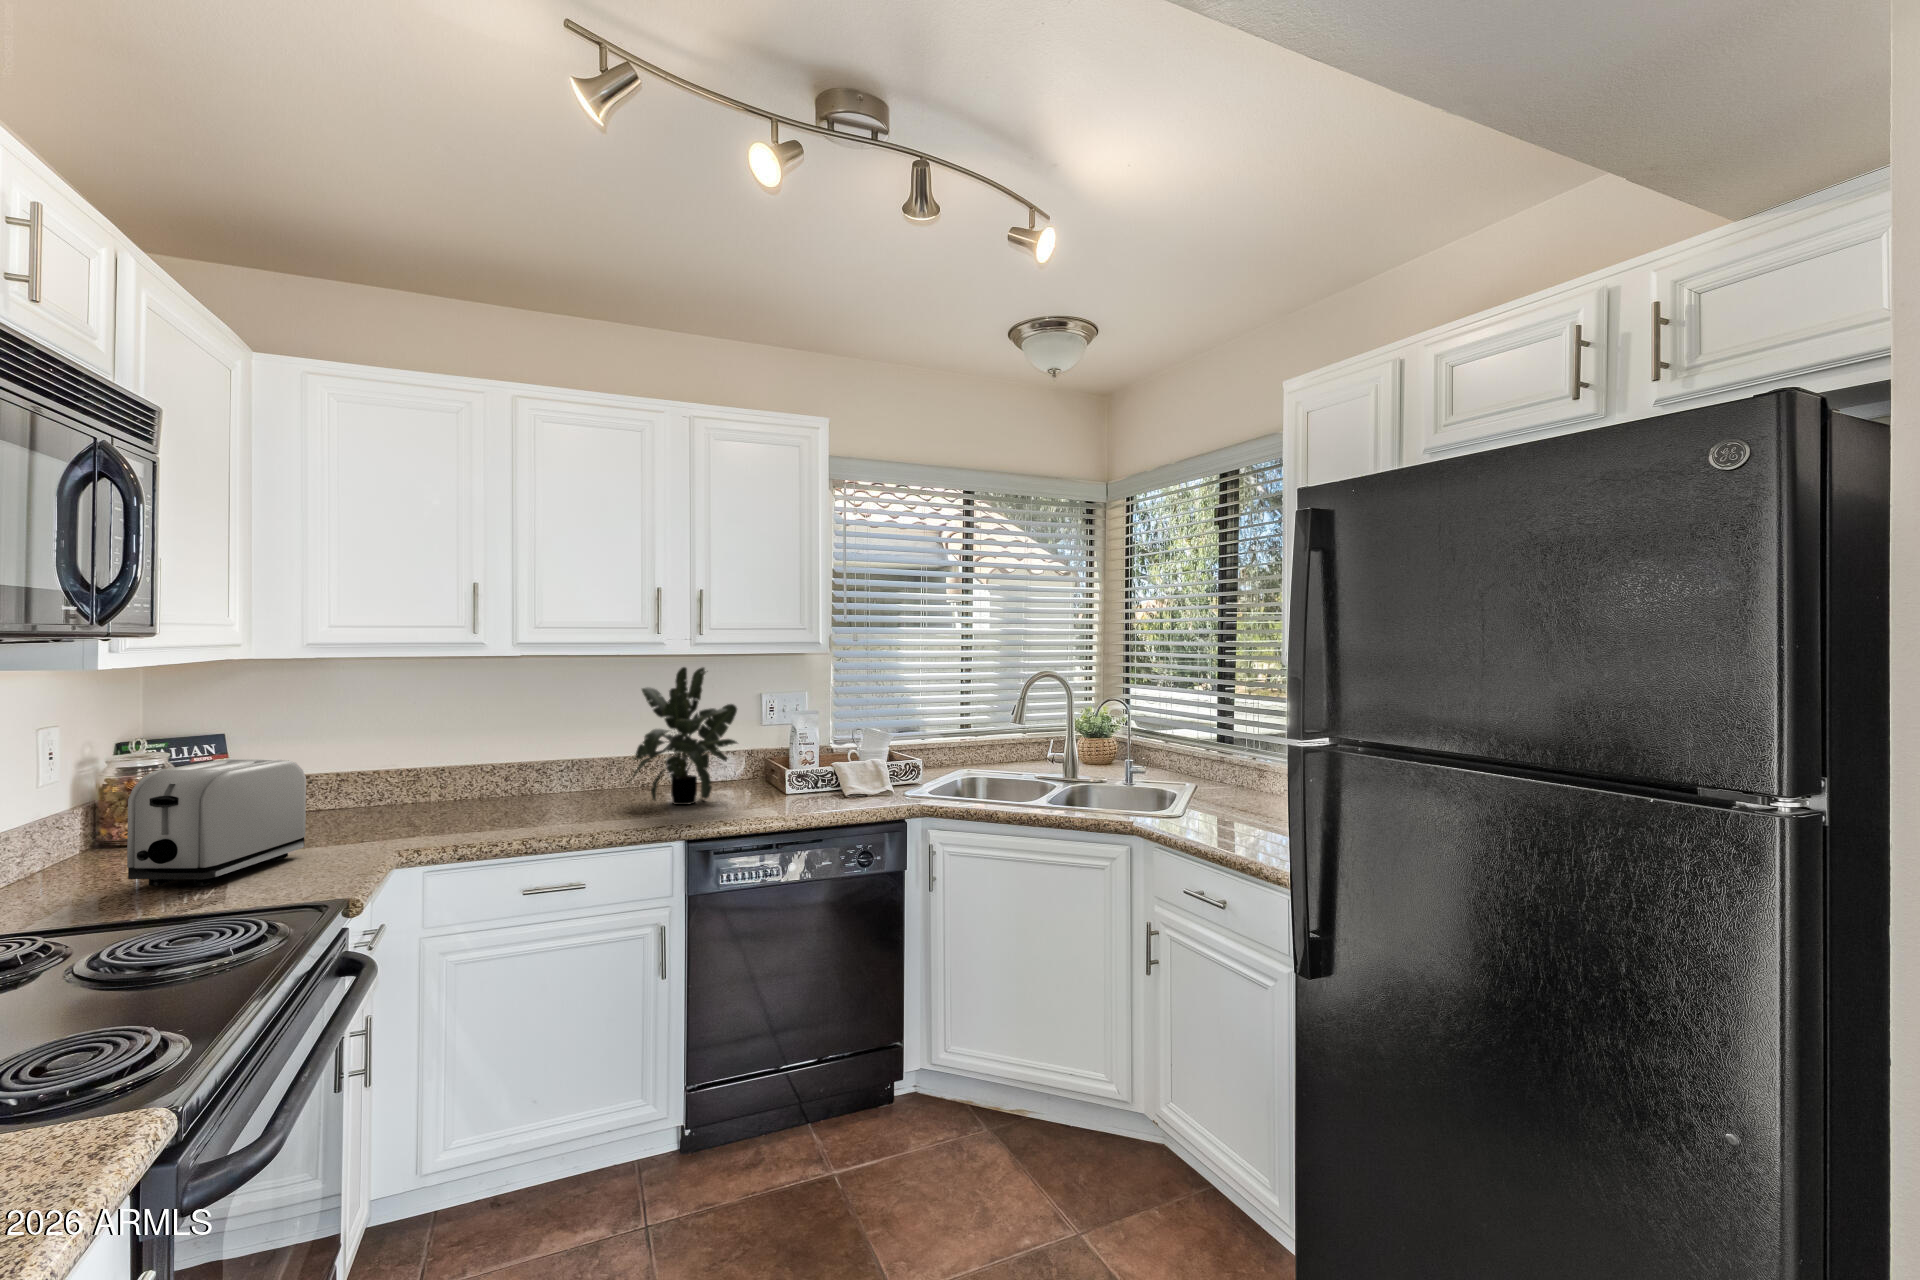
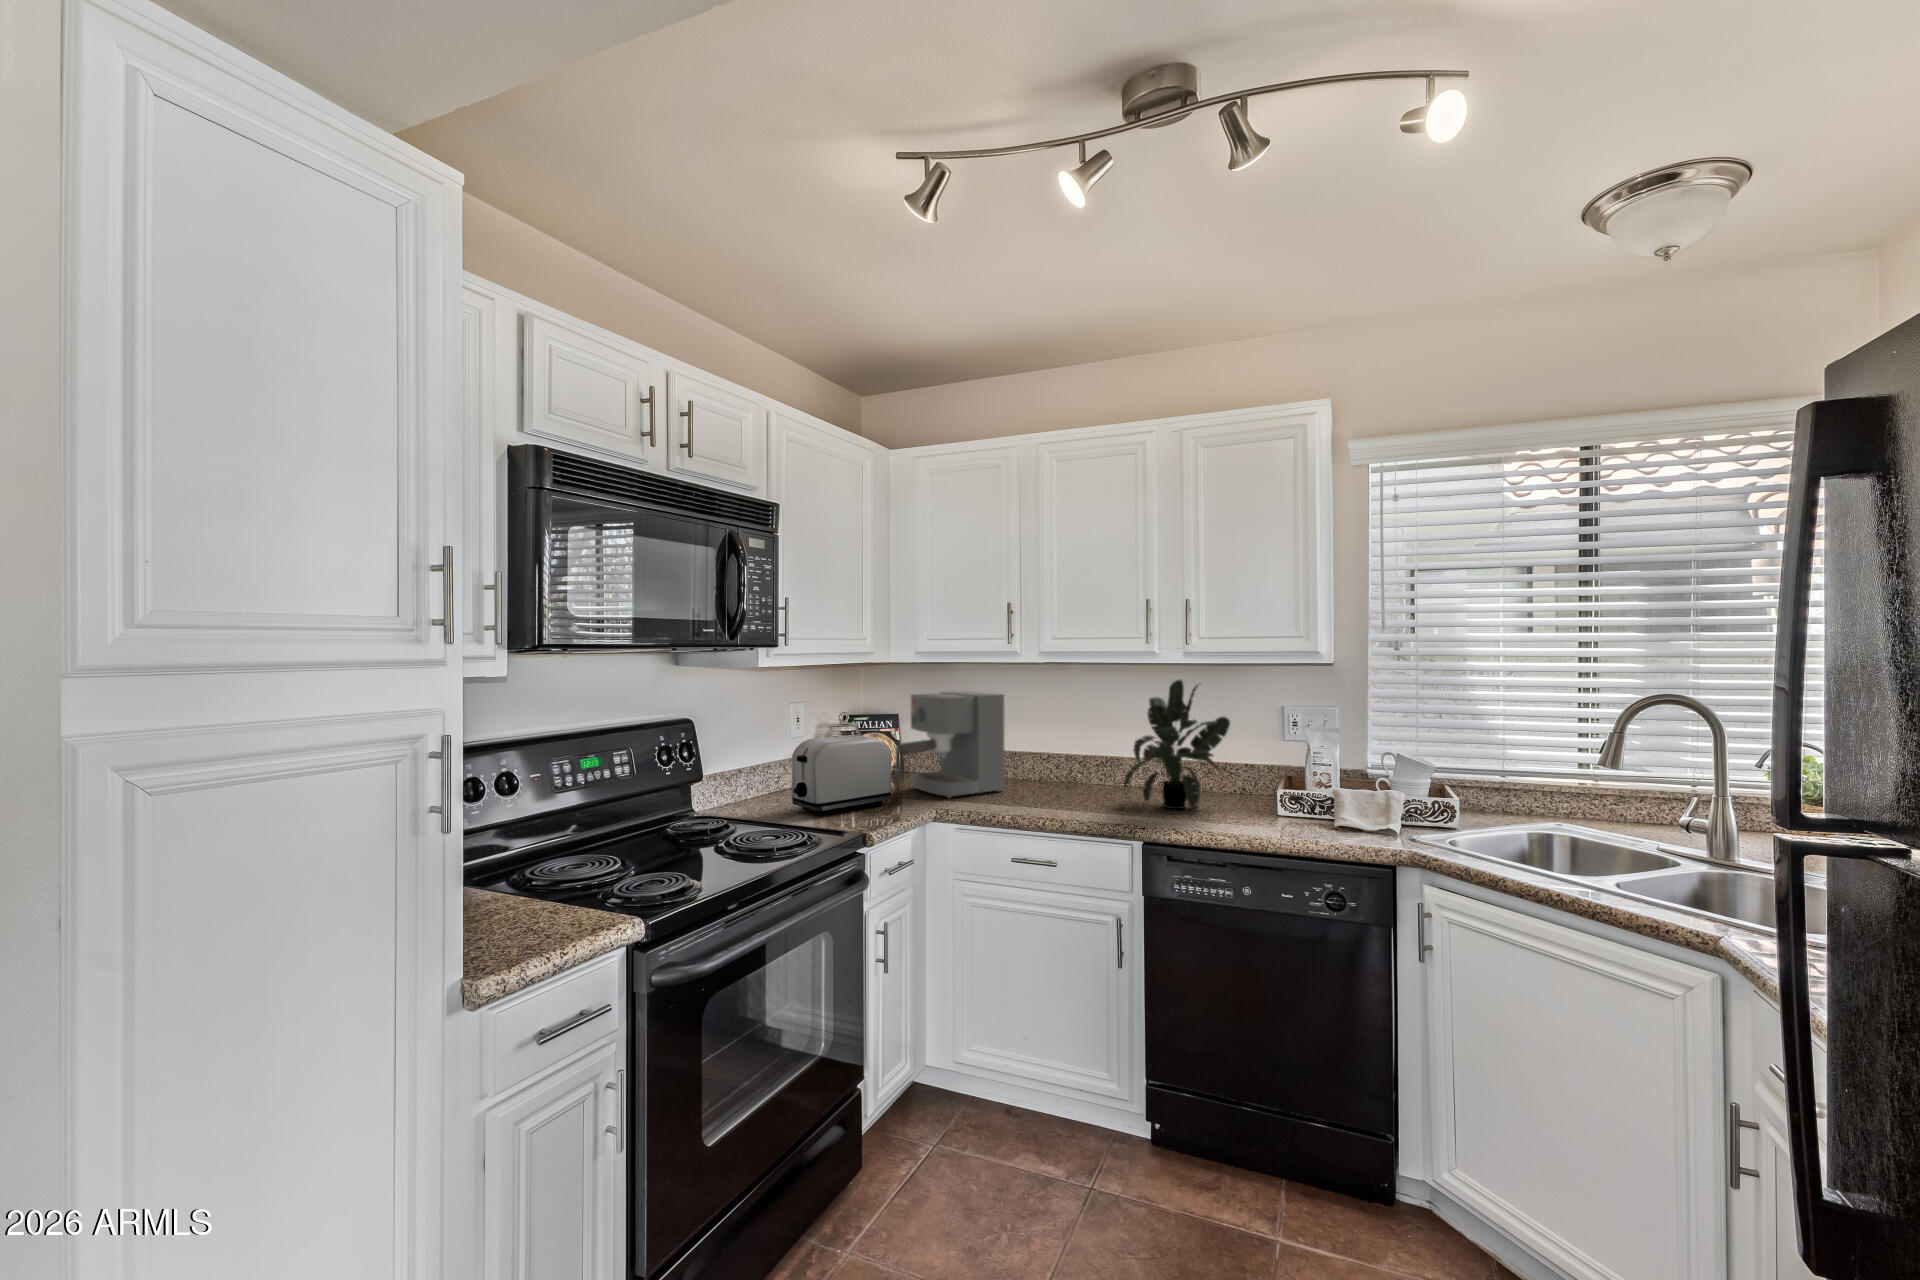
coffee maker: none [294,688,454,835] -> present [899,691,1005,798]

